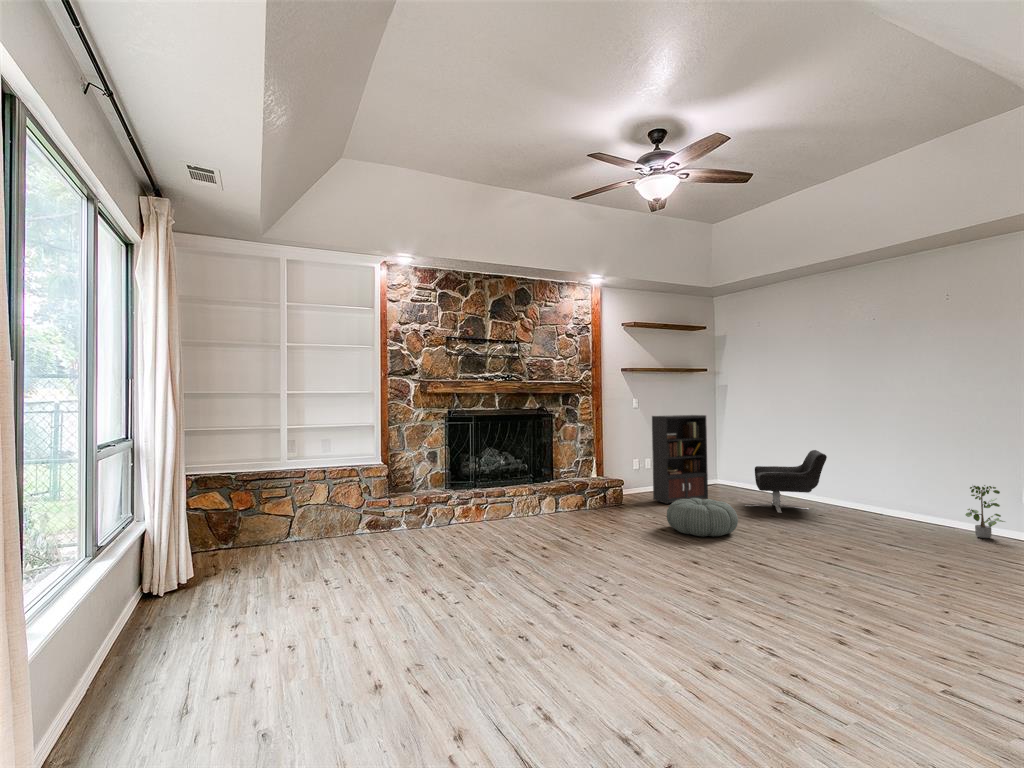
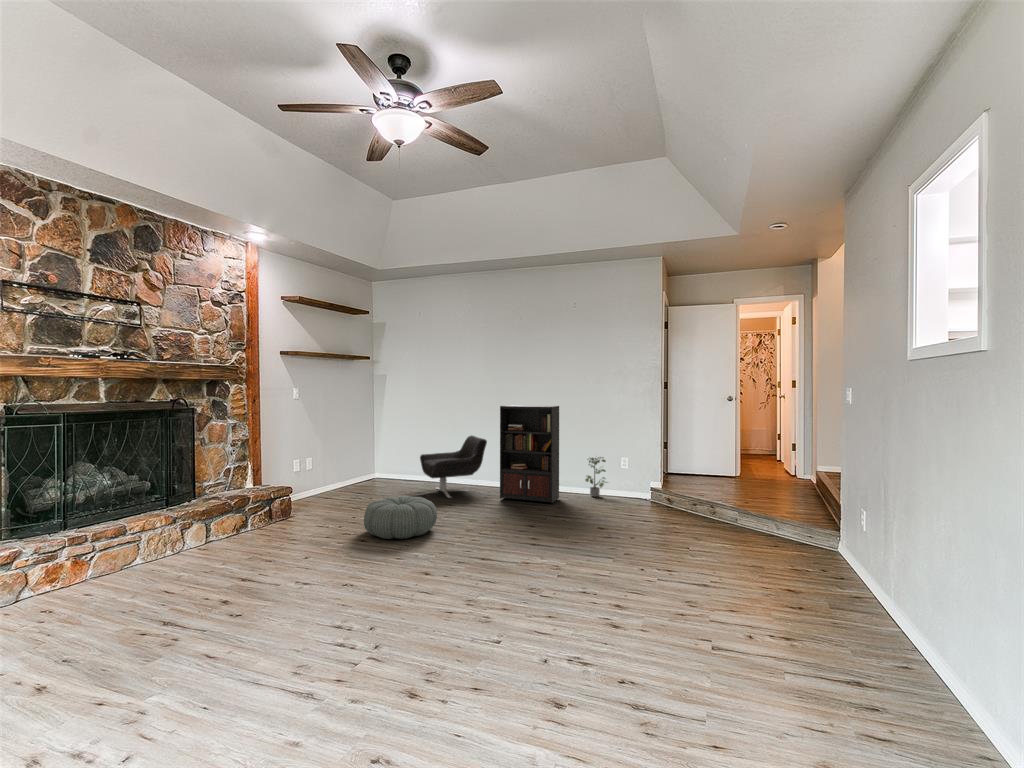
bookcase: present [652,415,708,504] -> present [500,405,579,503]

